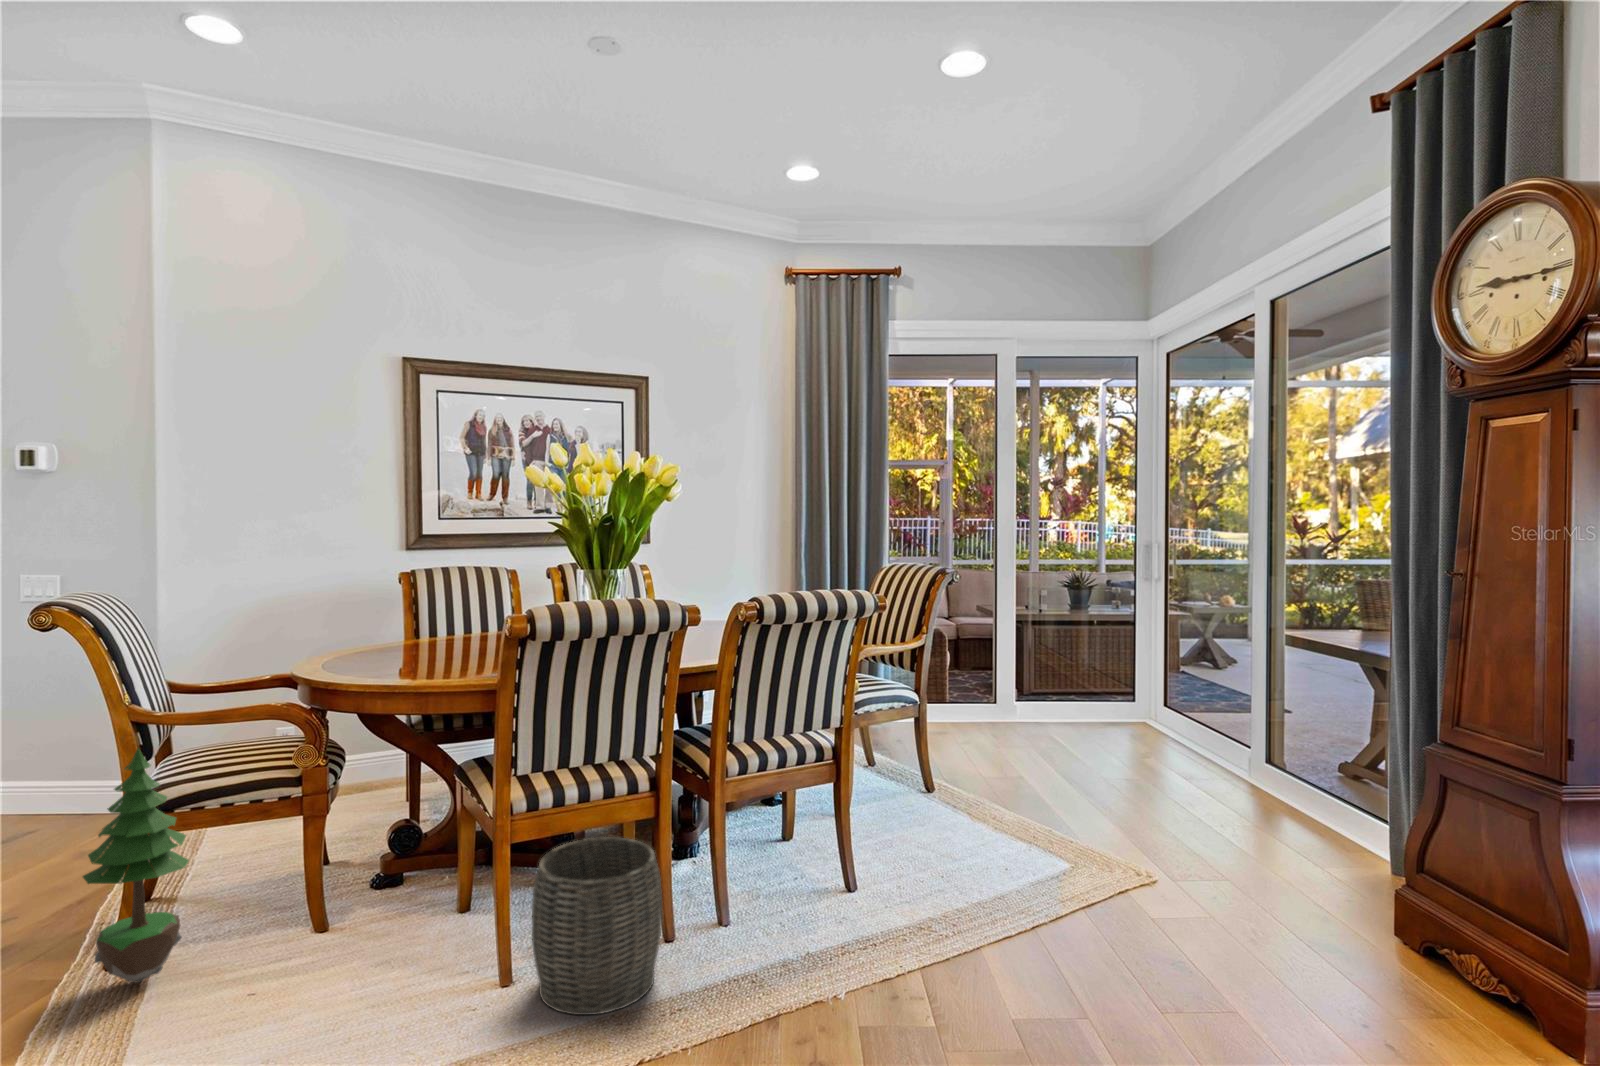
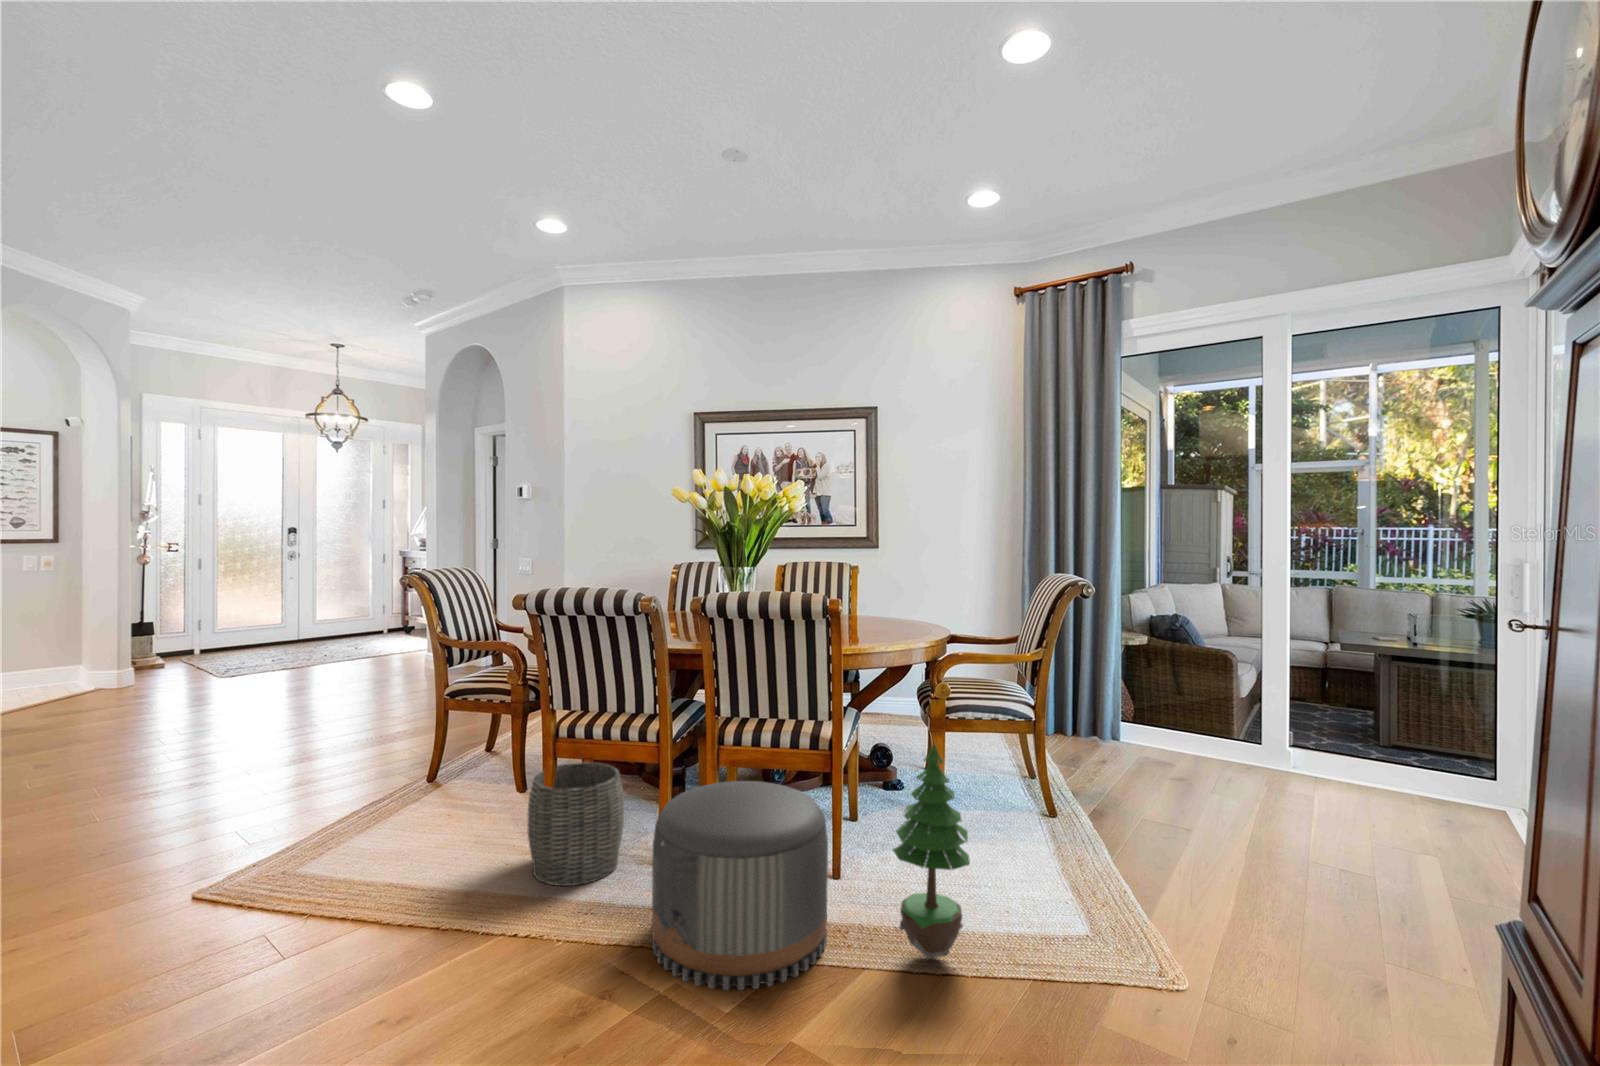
potted tree: present [83,748,189,983] -> present [893,743,970,958]
pouf: none [793,801,991,1032] -> present [652,781,828,990]

